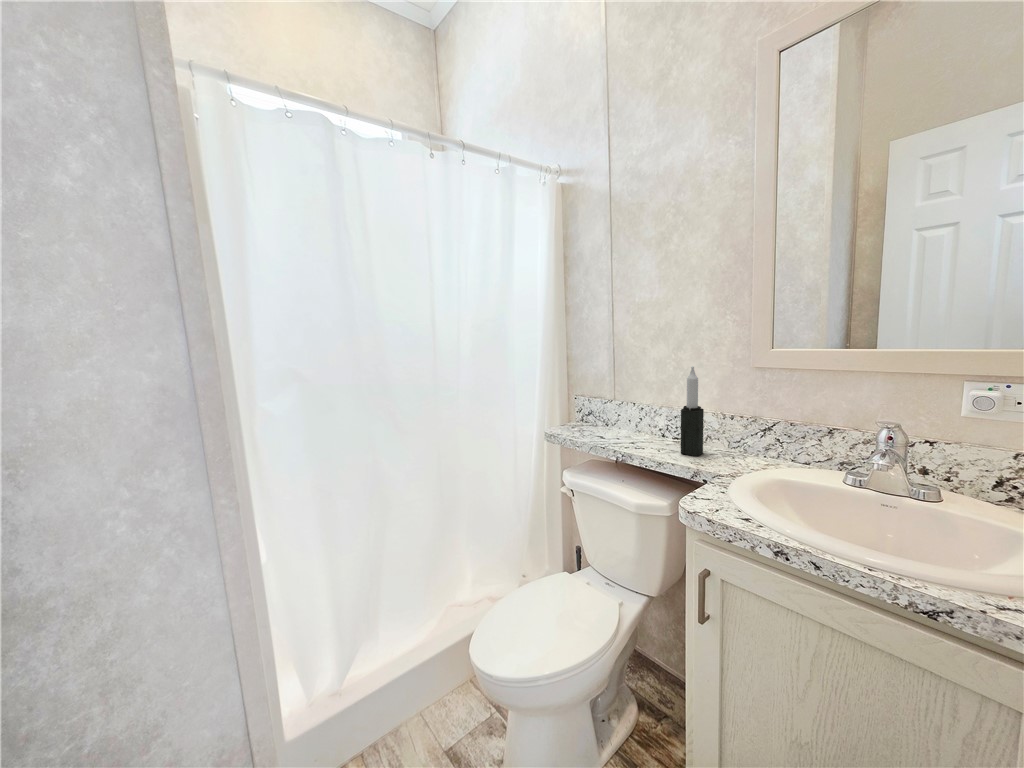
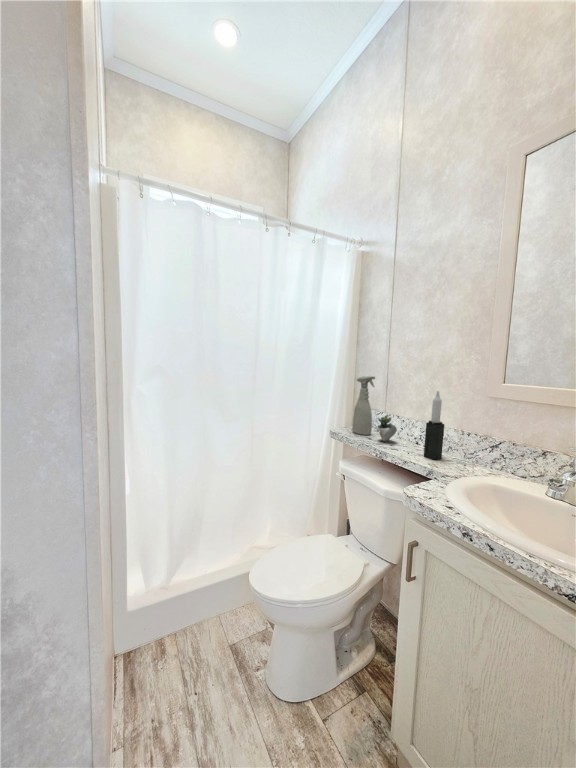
spray bottle: none [576,354,601,434] -> present [352,376,375,435]
succulent plant: none [611,403,645,440] -> present [377,414,400,441]

